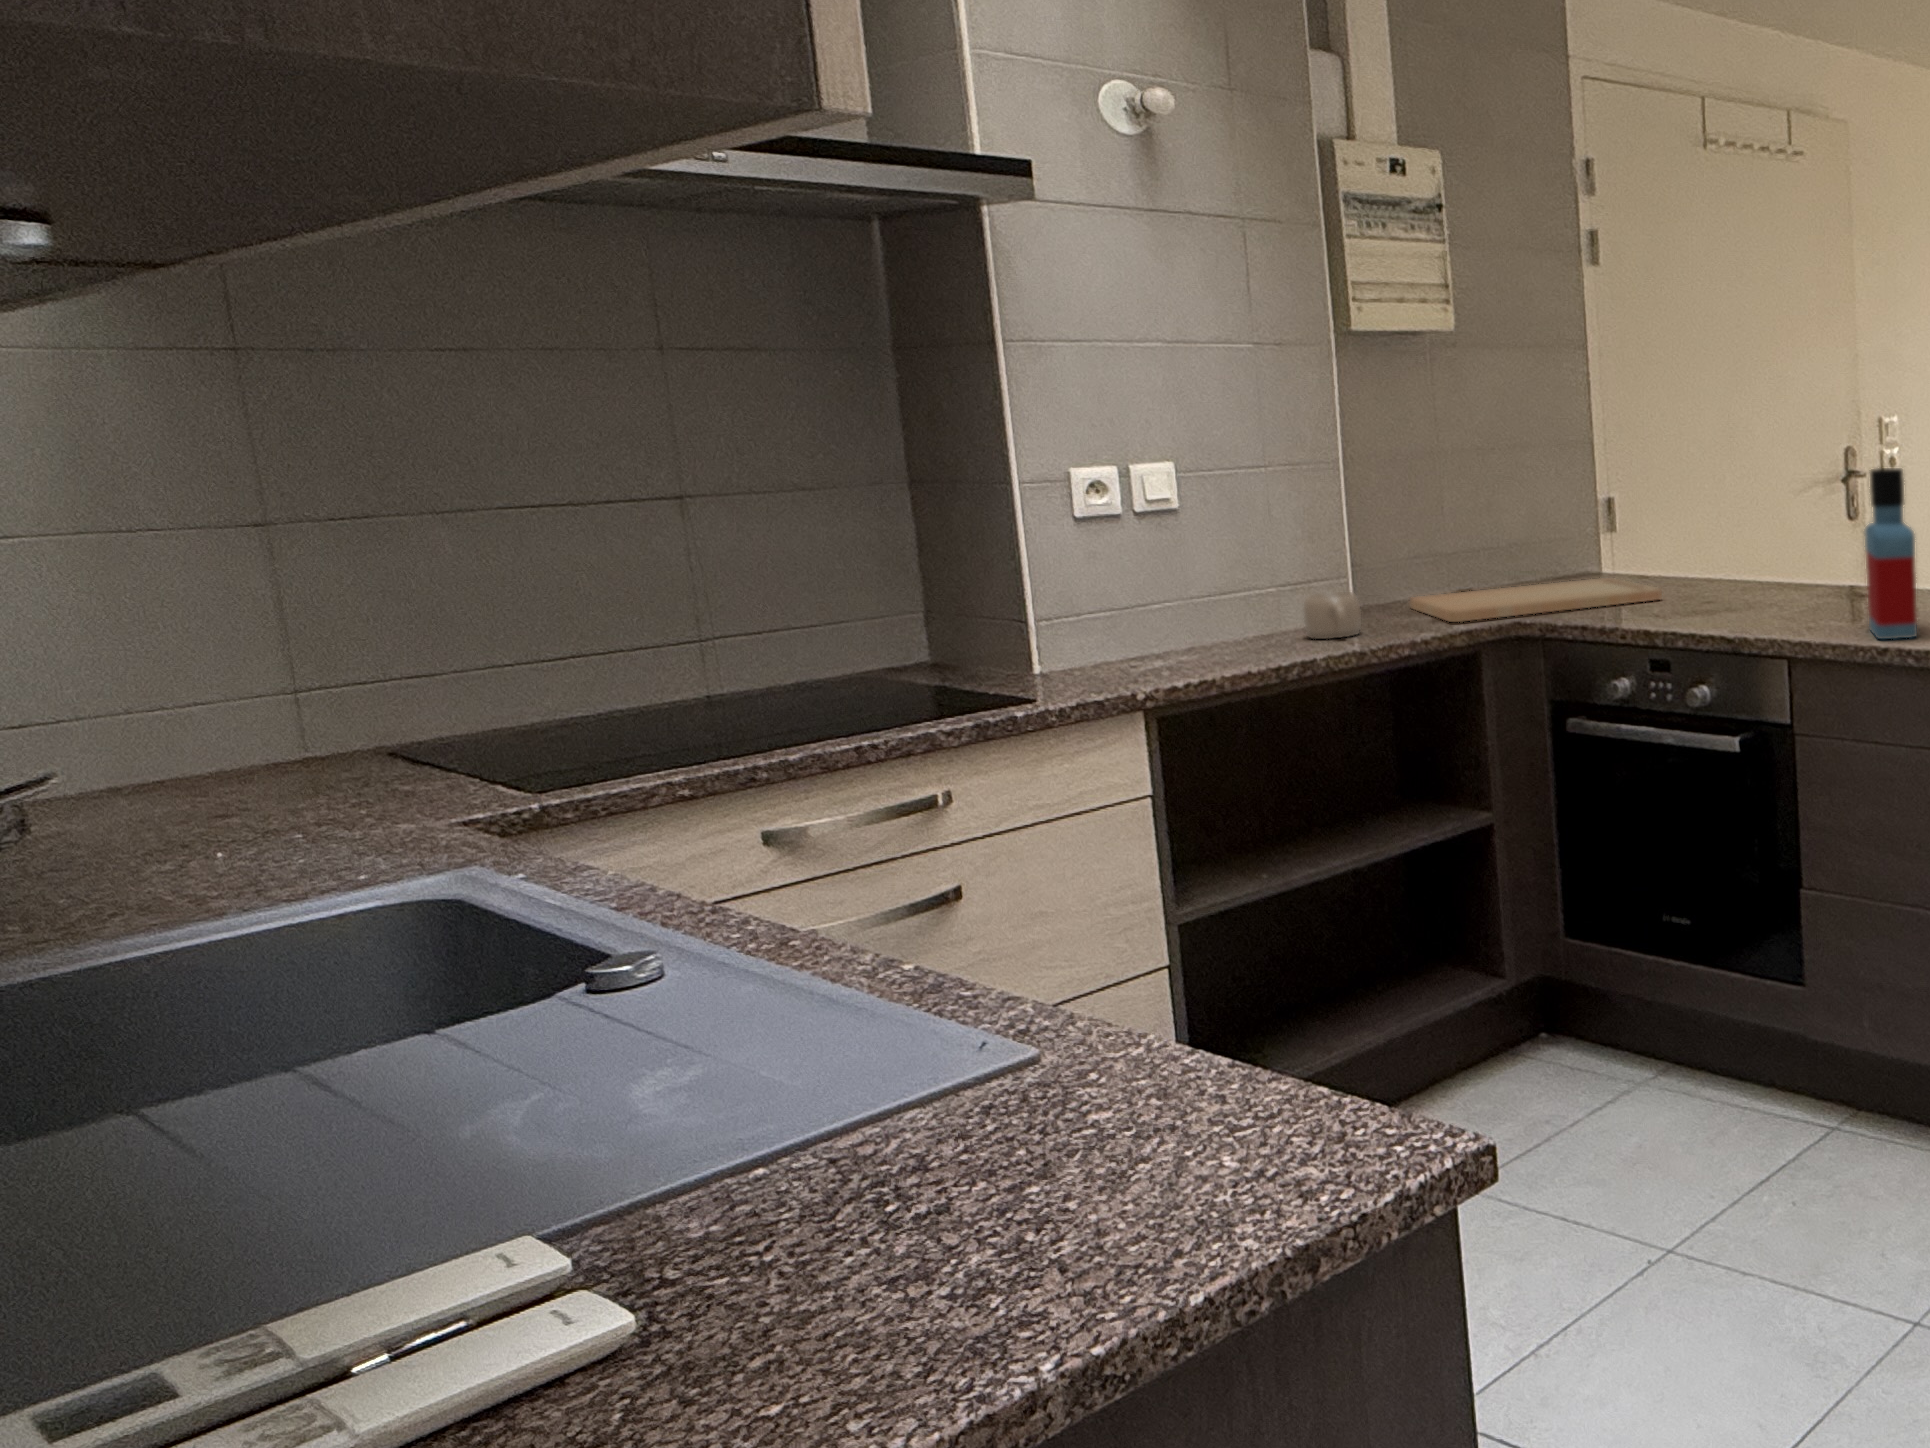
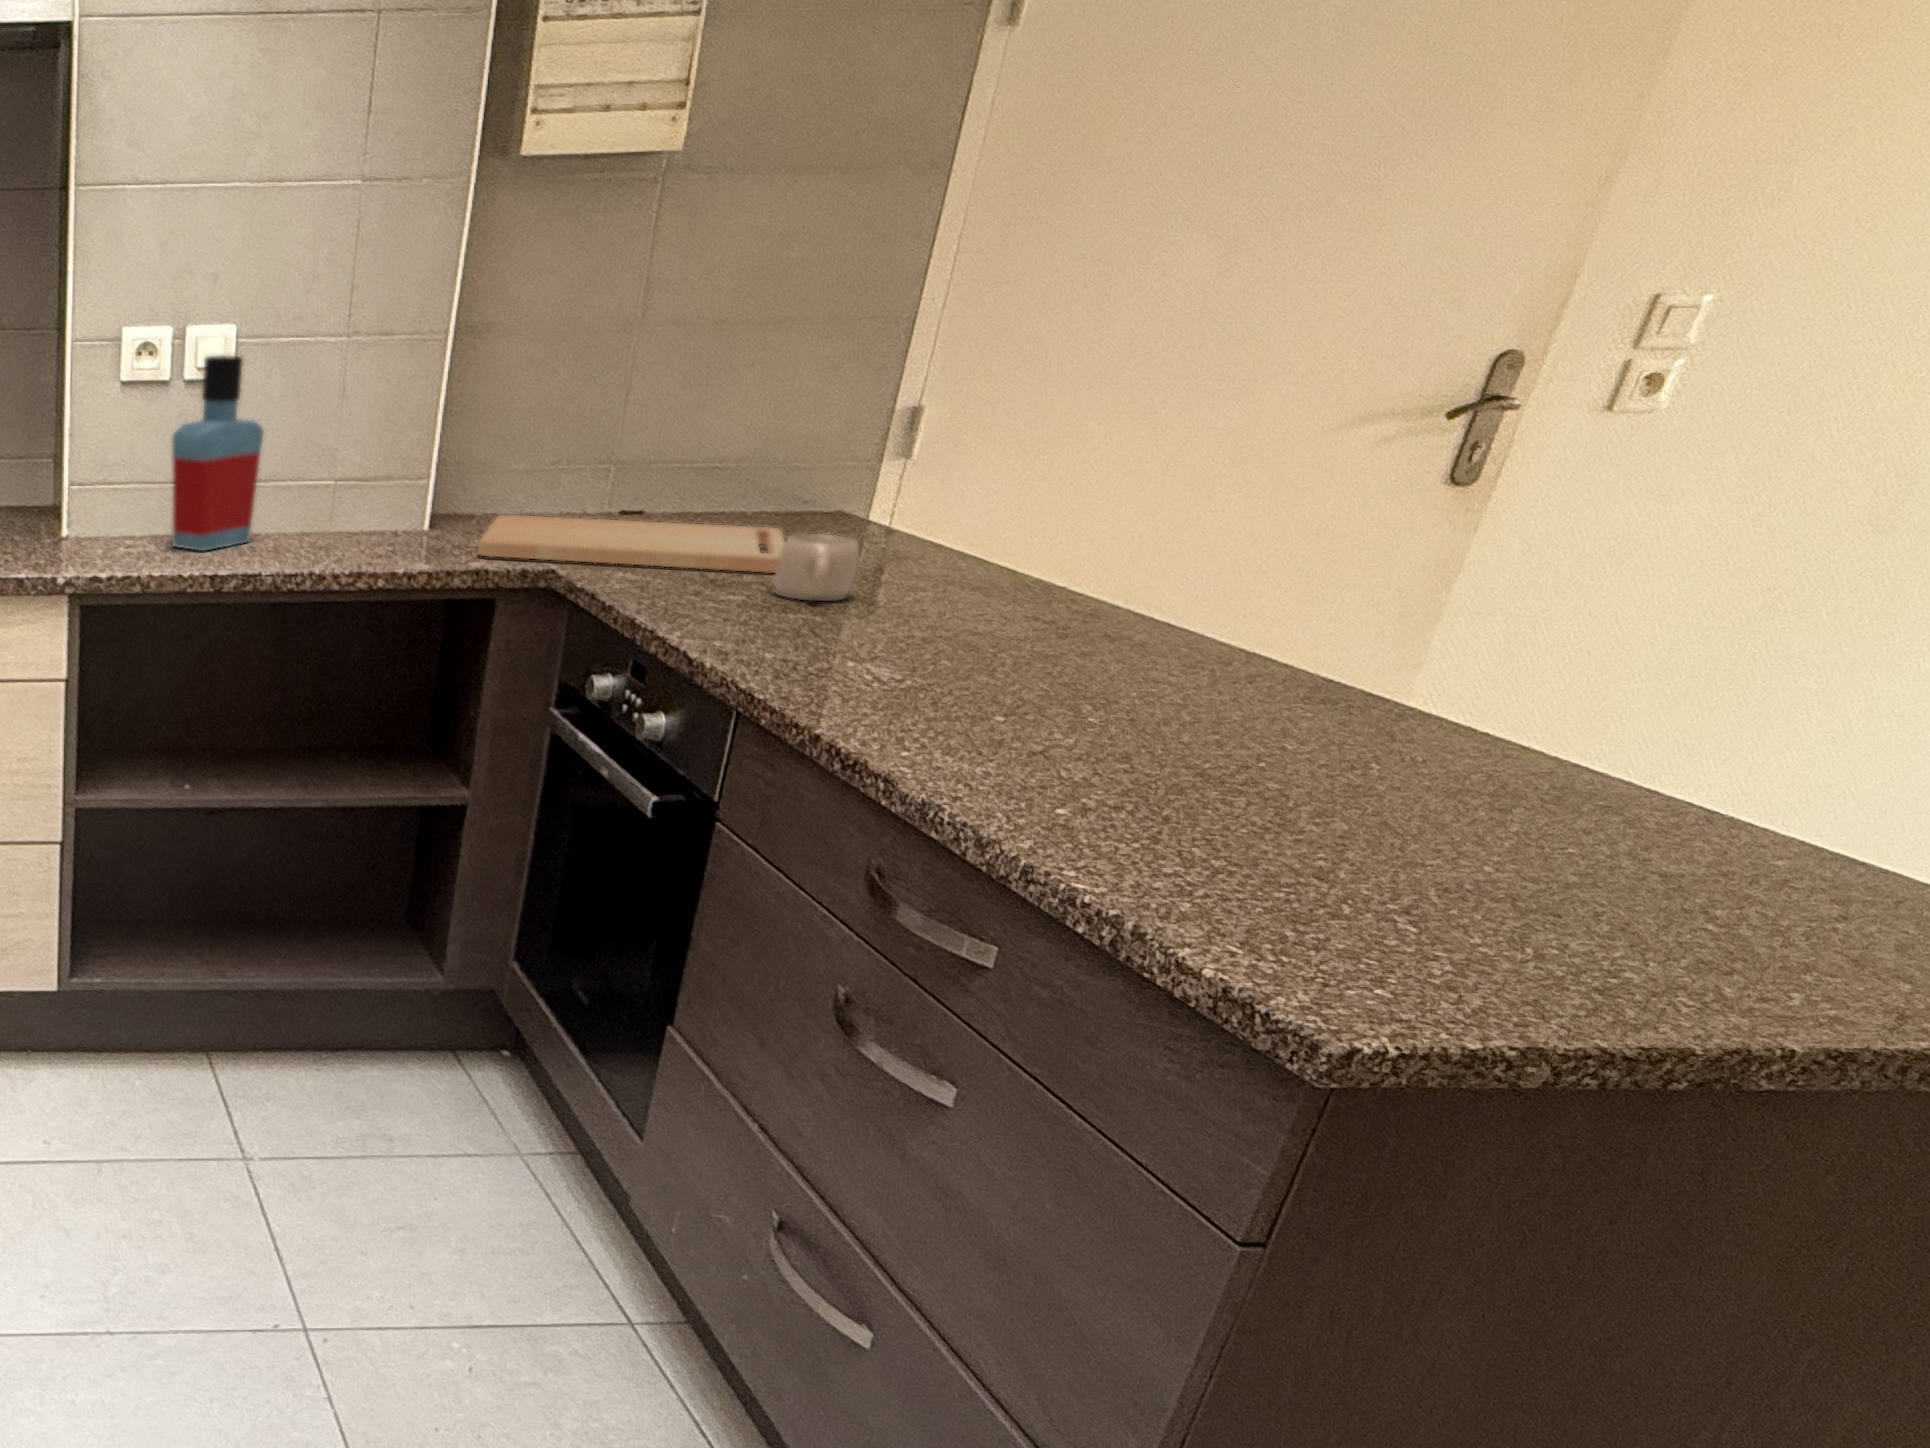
bottle: present [1865,468,1917,639] -> present [172,356,263,550]
mug: present [1303,592,1361,639] -> present [775,534,859,601]

